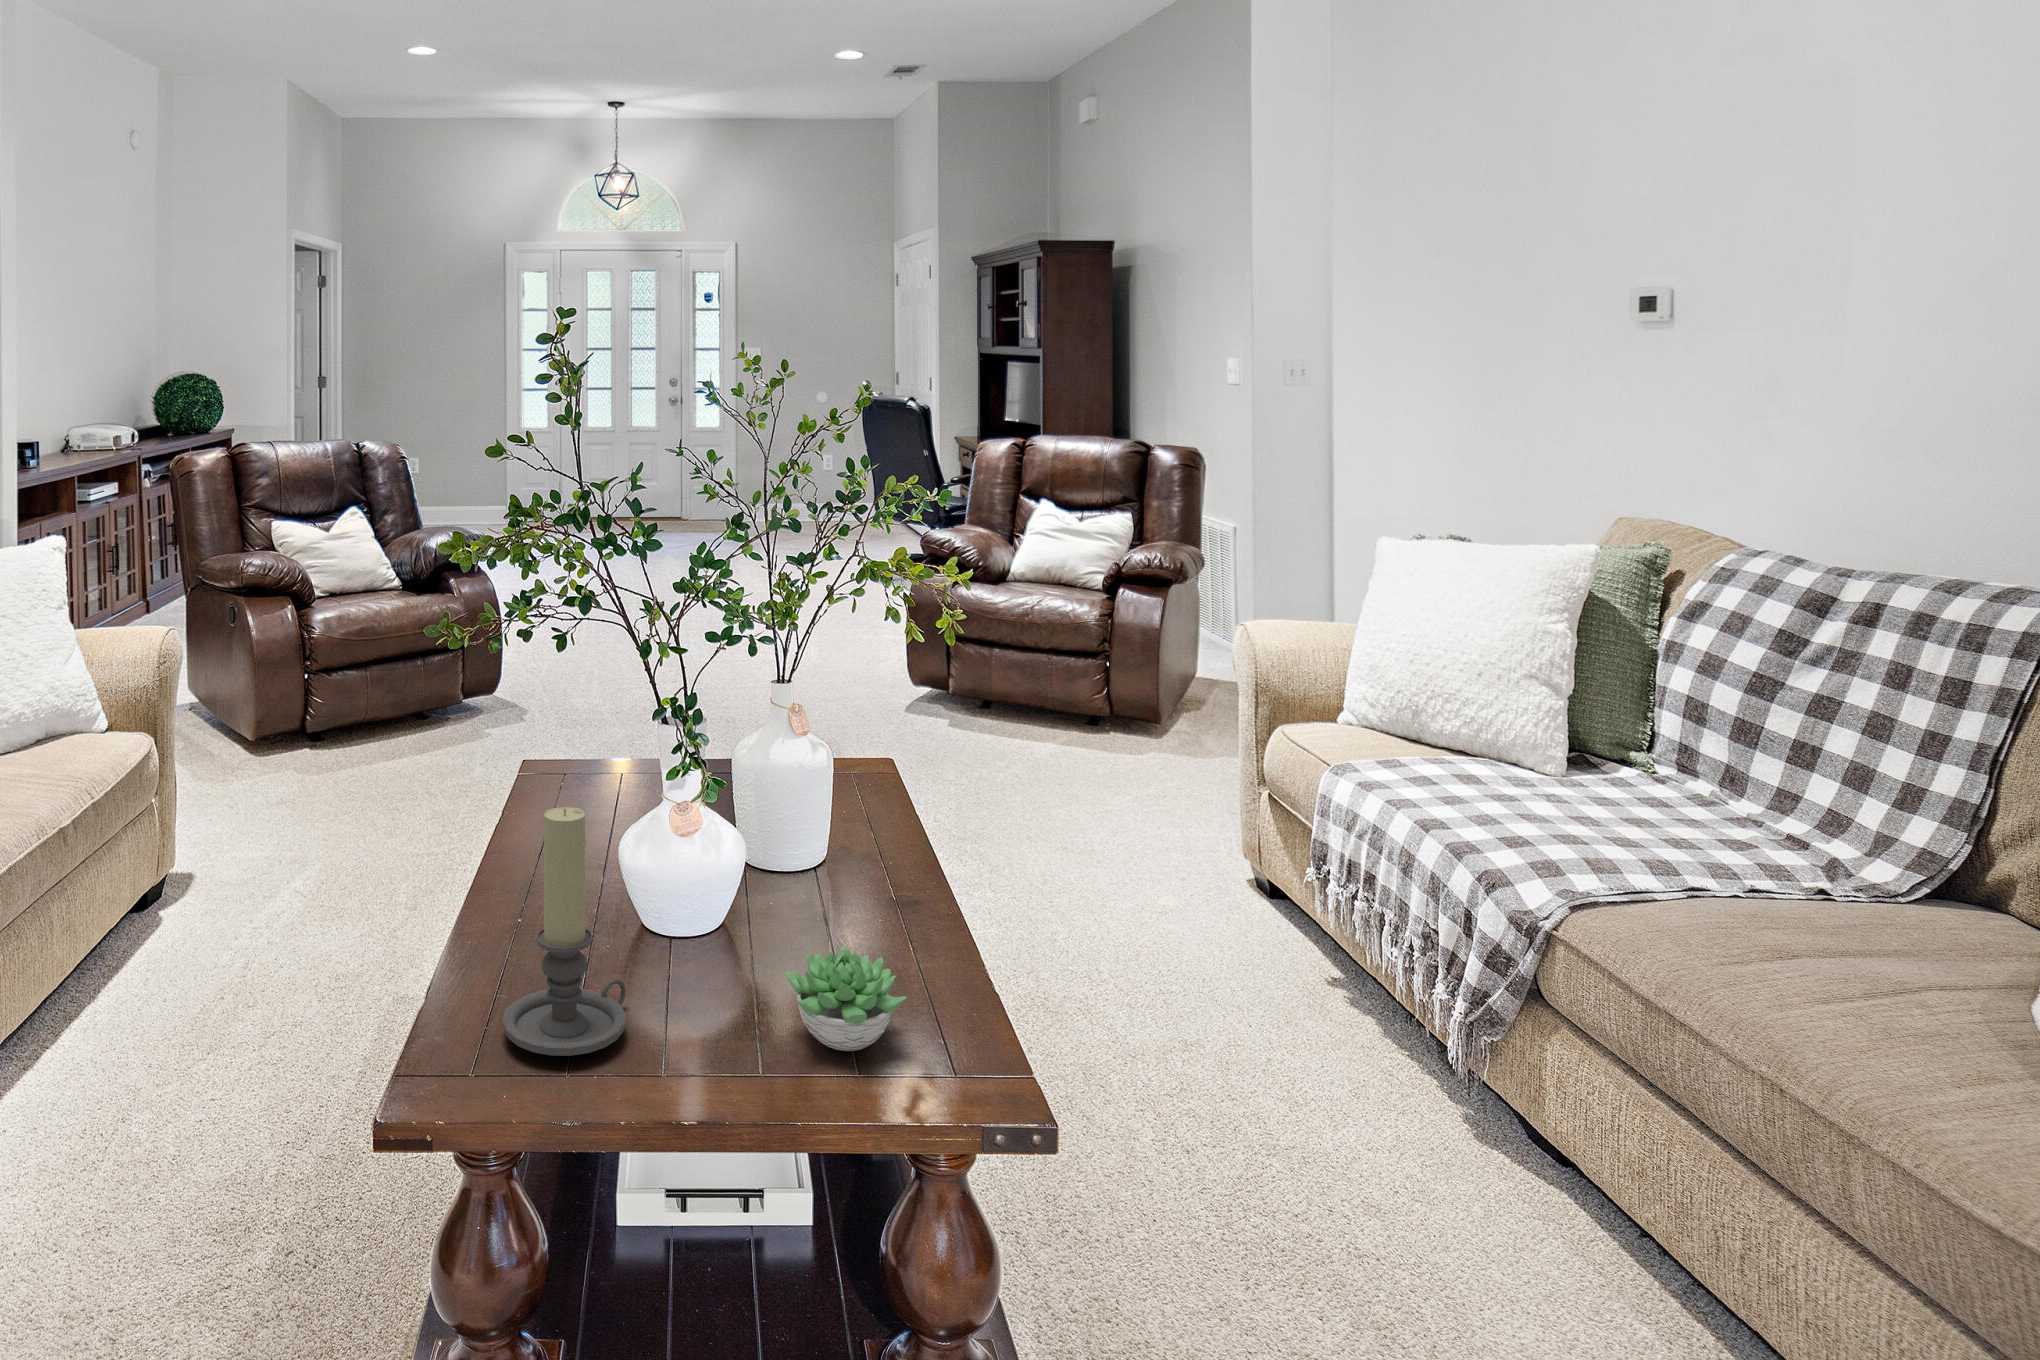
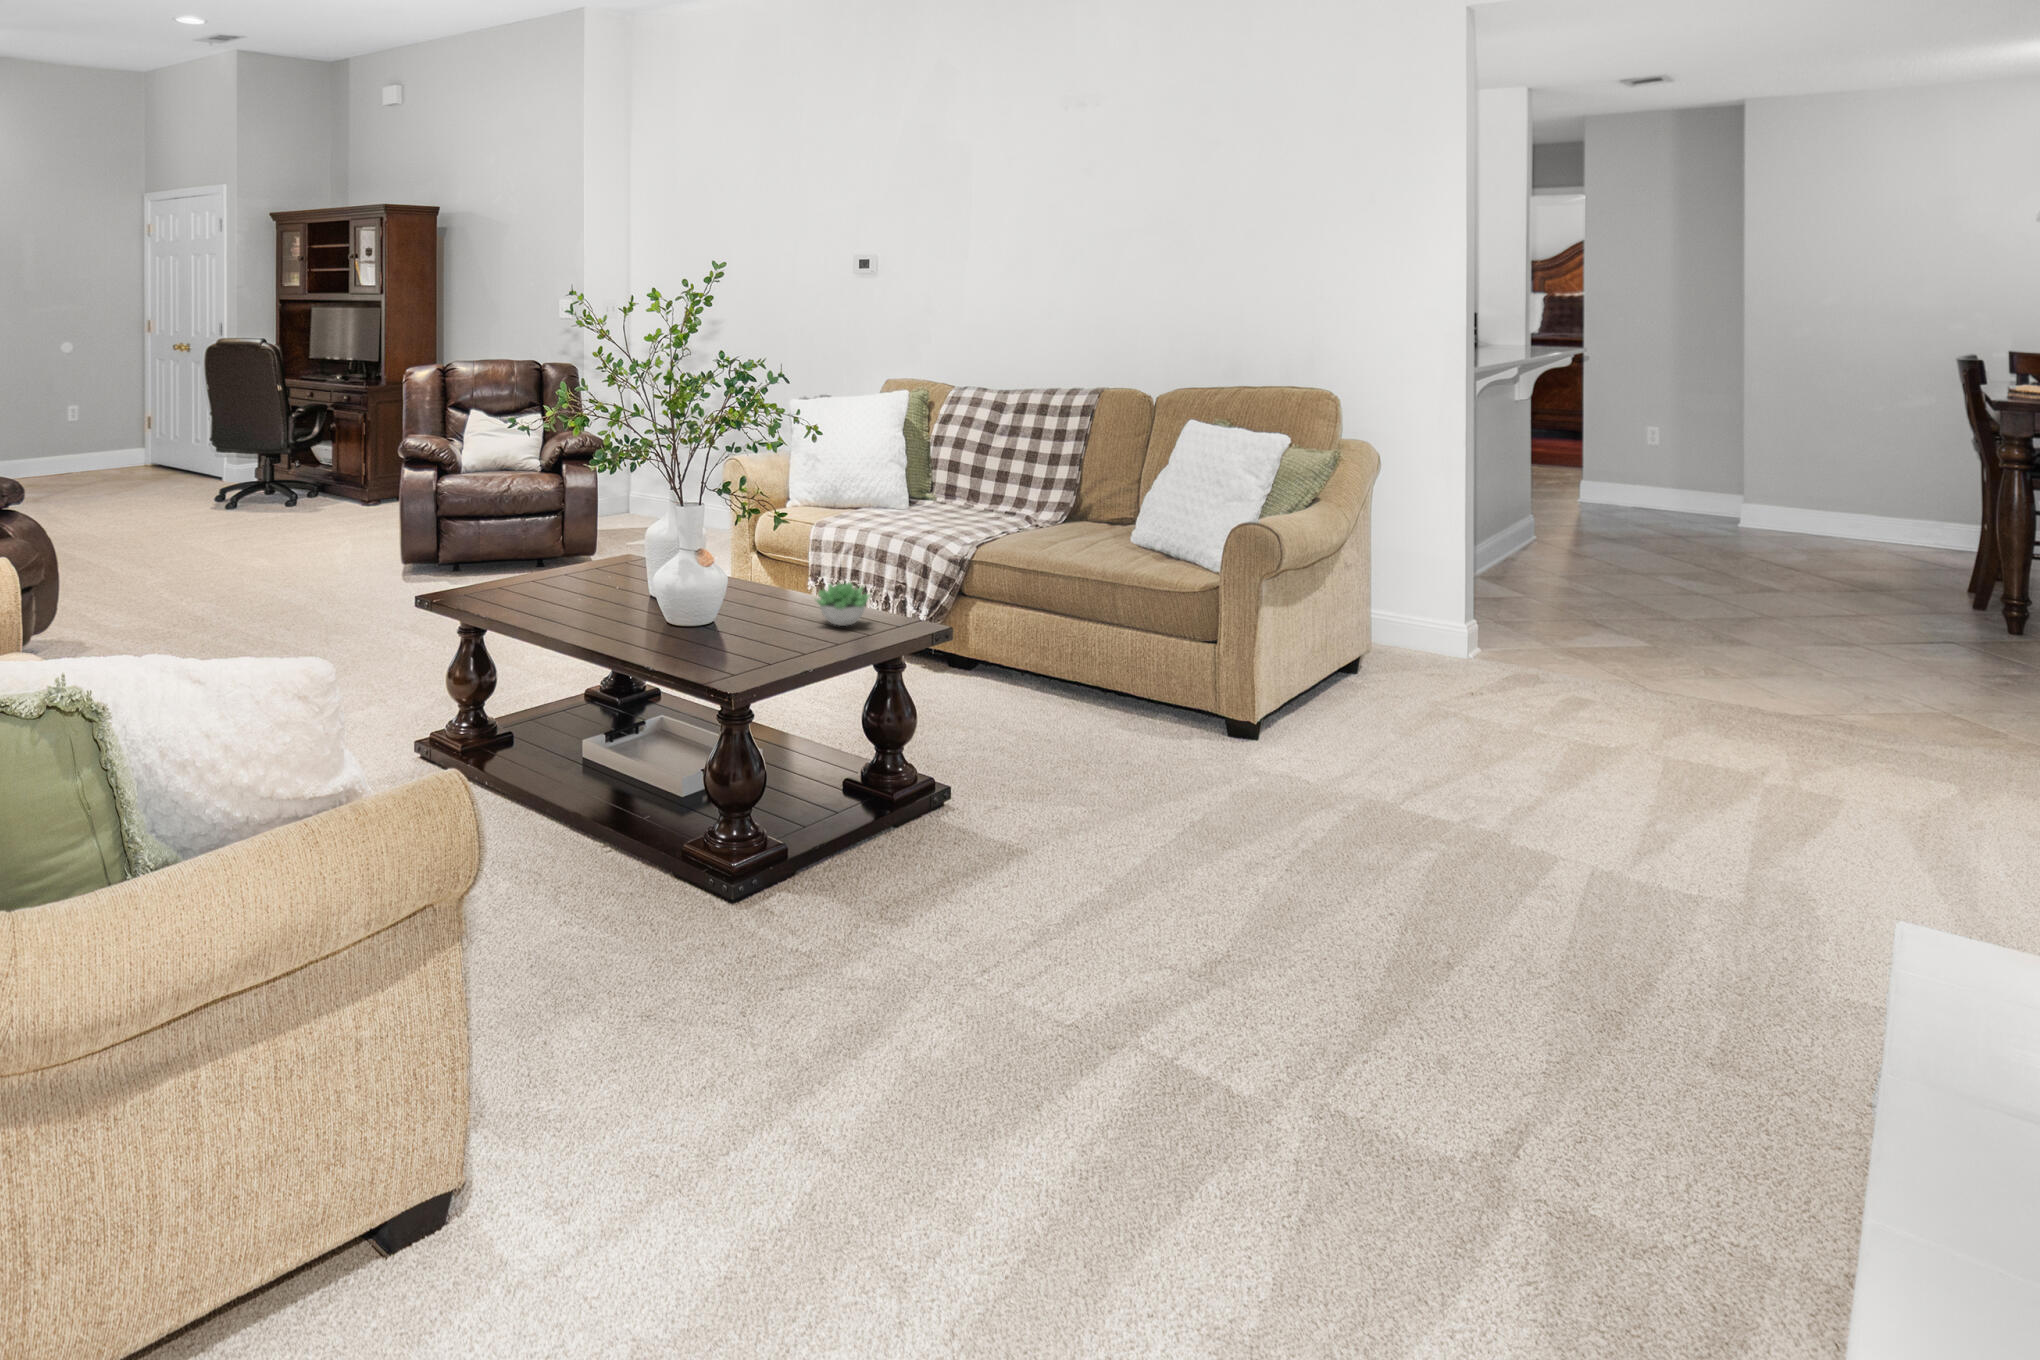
candle holder: present [503,807,626,1056] -> none [707,528,773,656]

